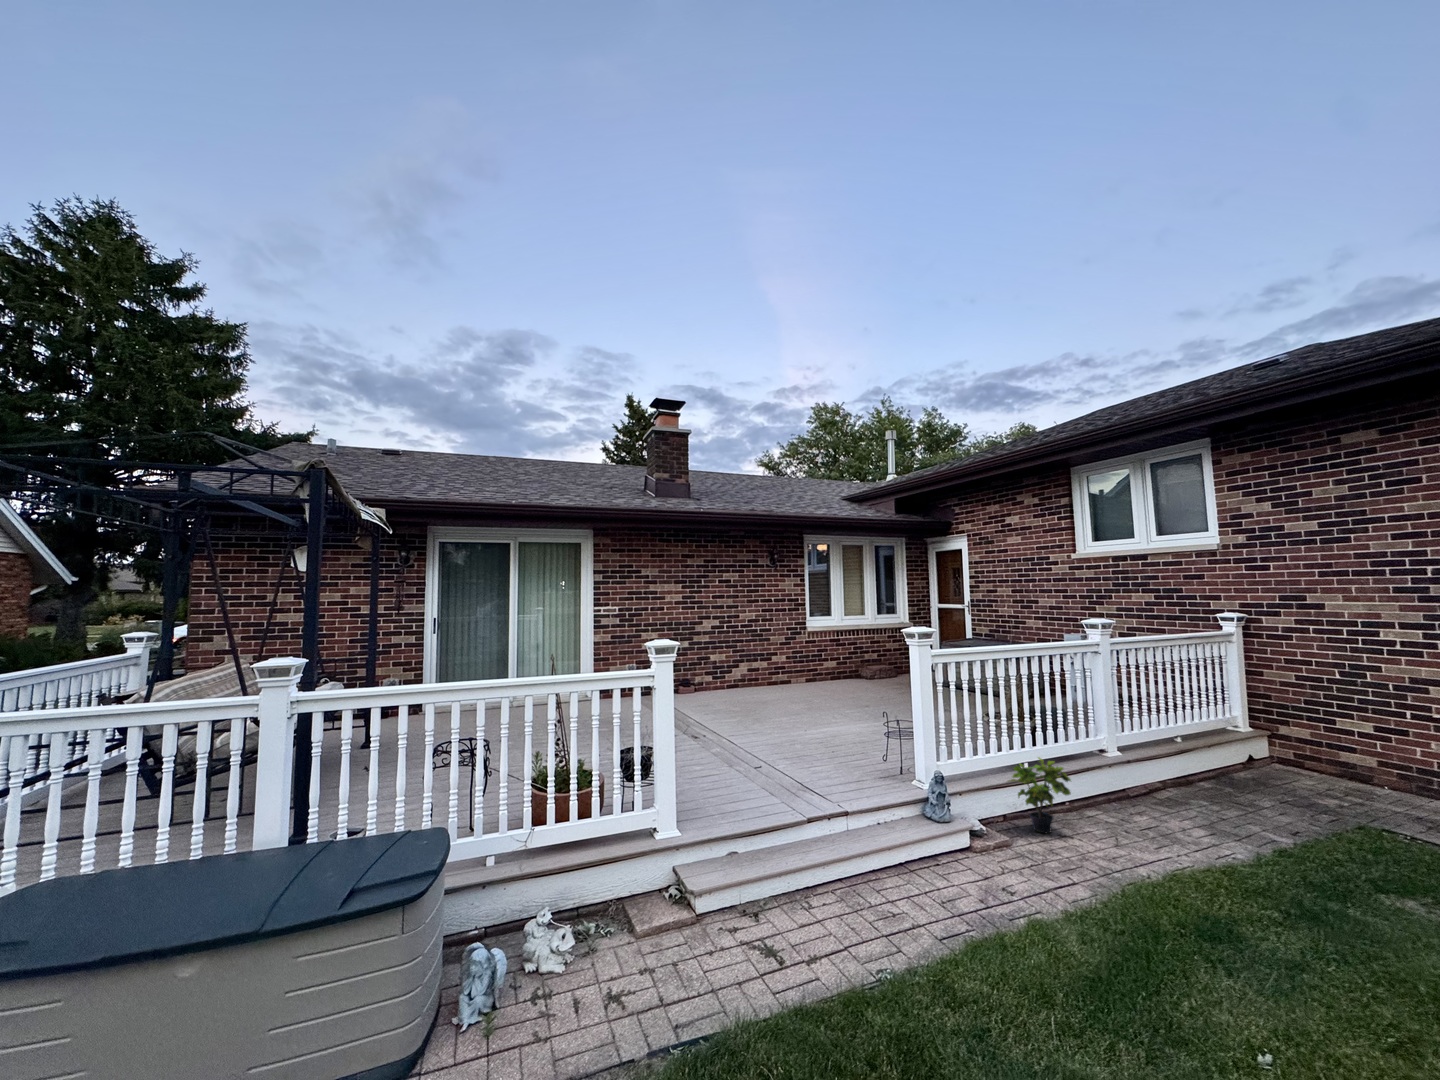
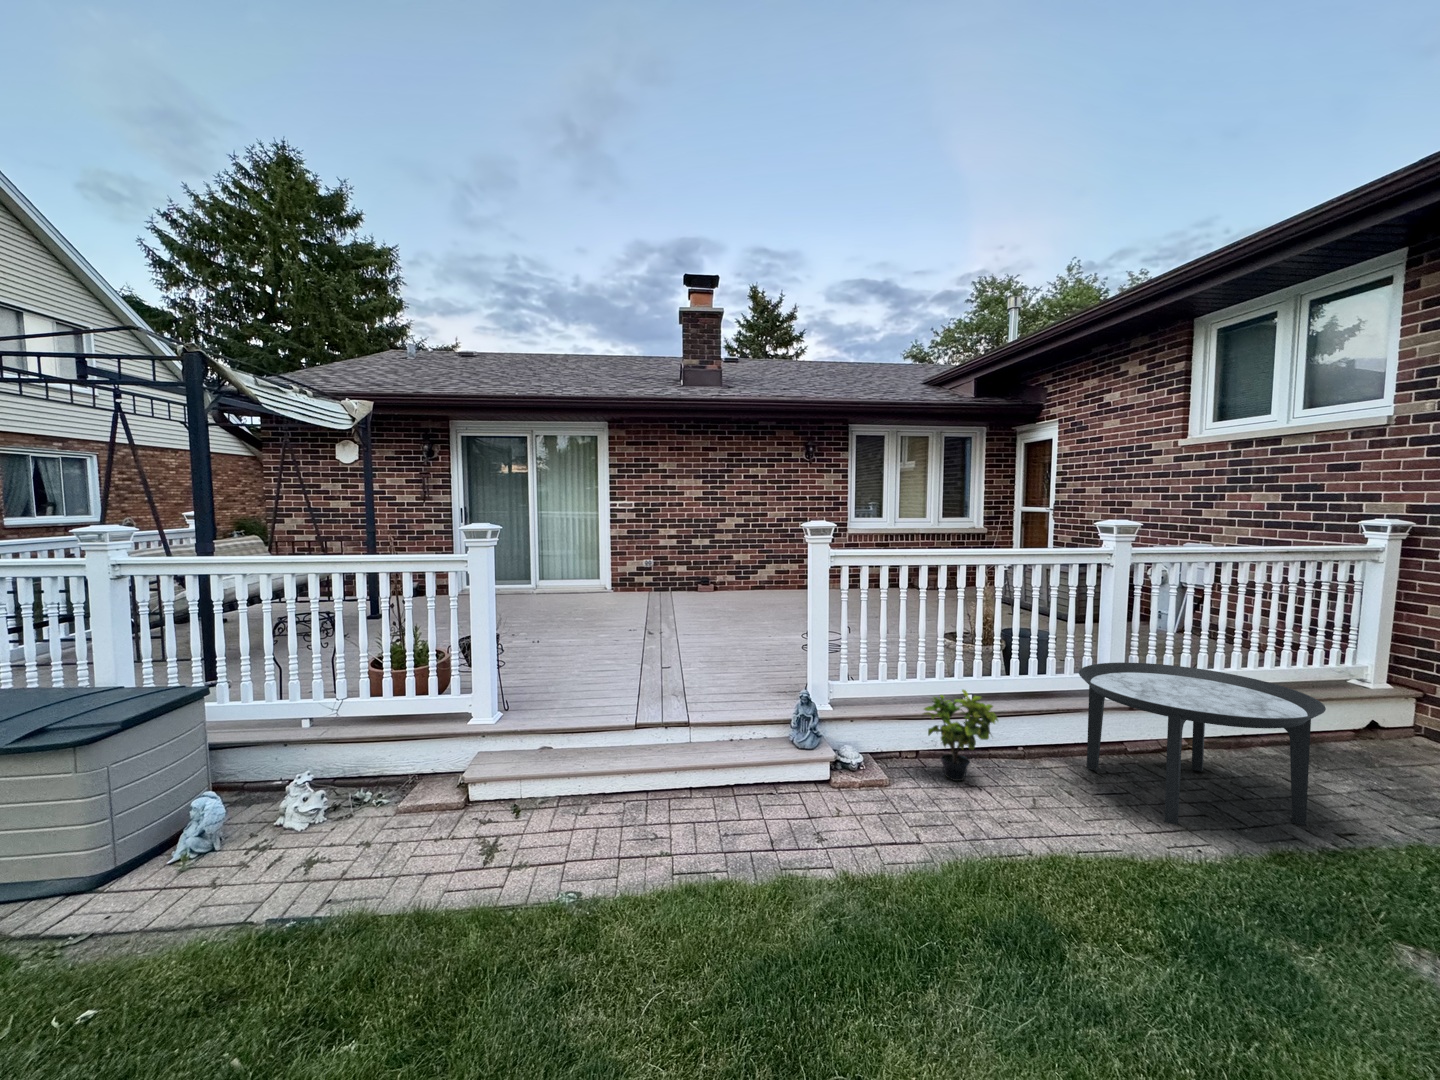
round table: none [1102,725,1274,842] -> present [1079,663,1326,826]

